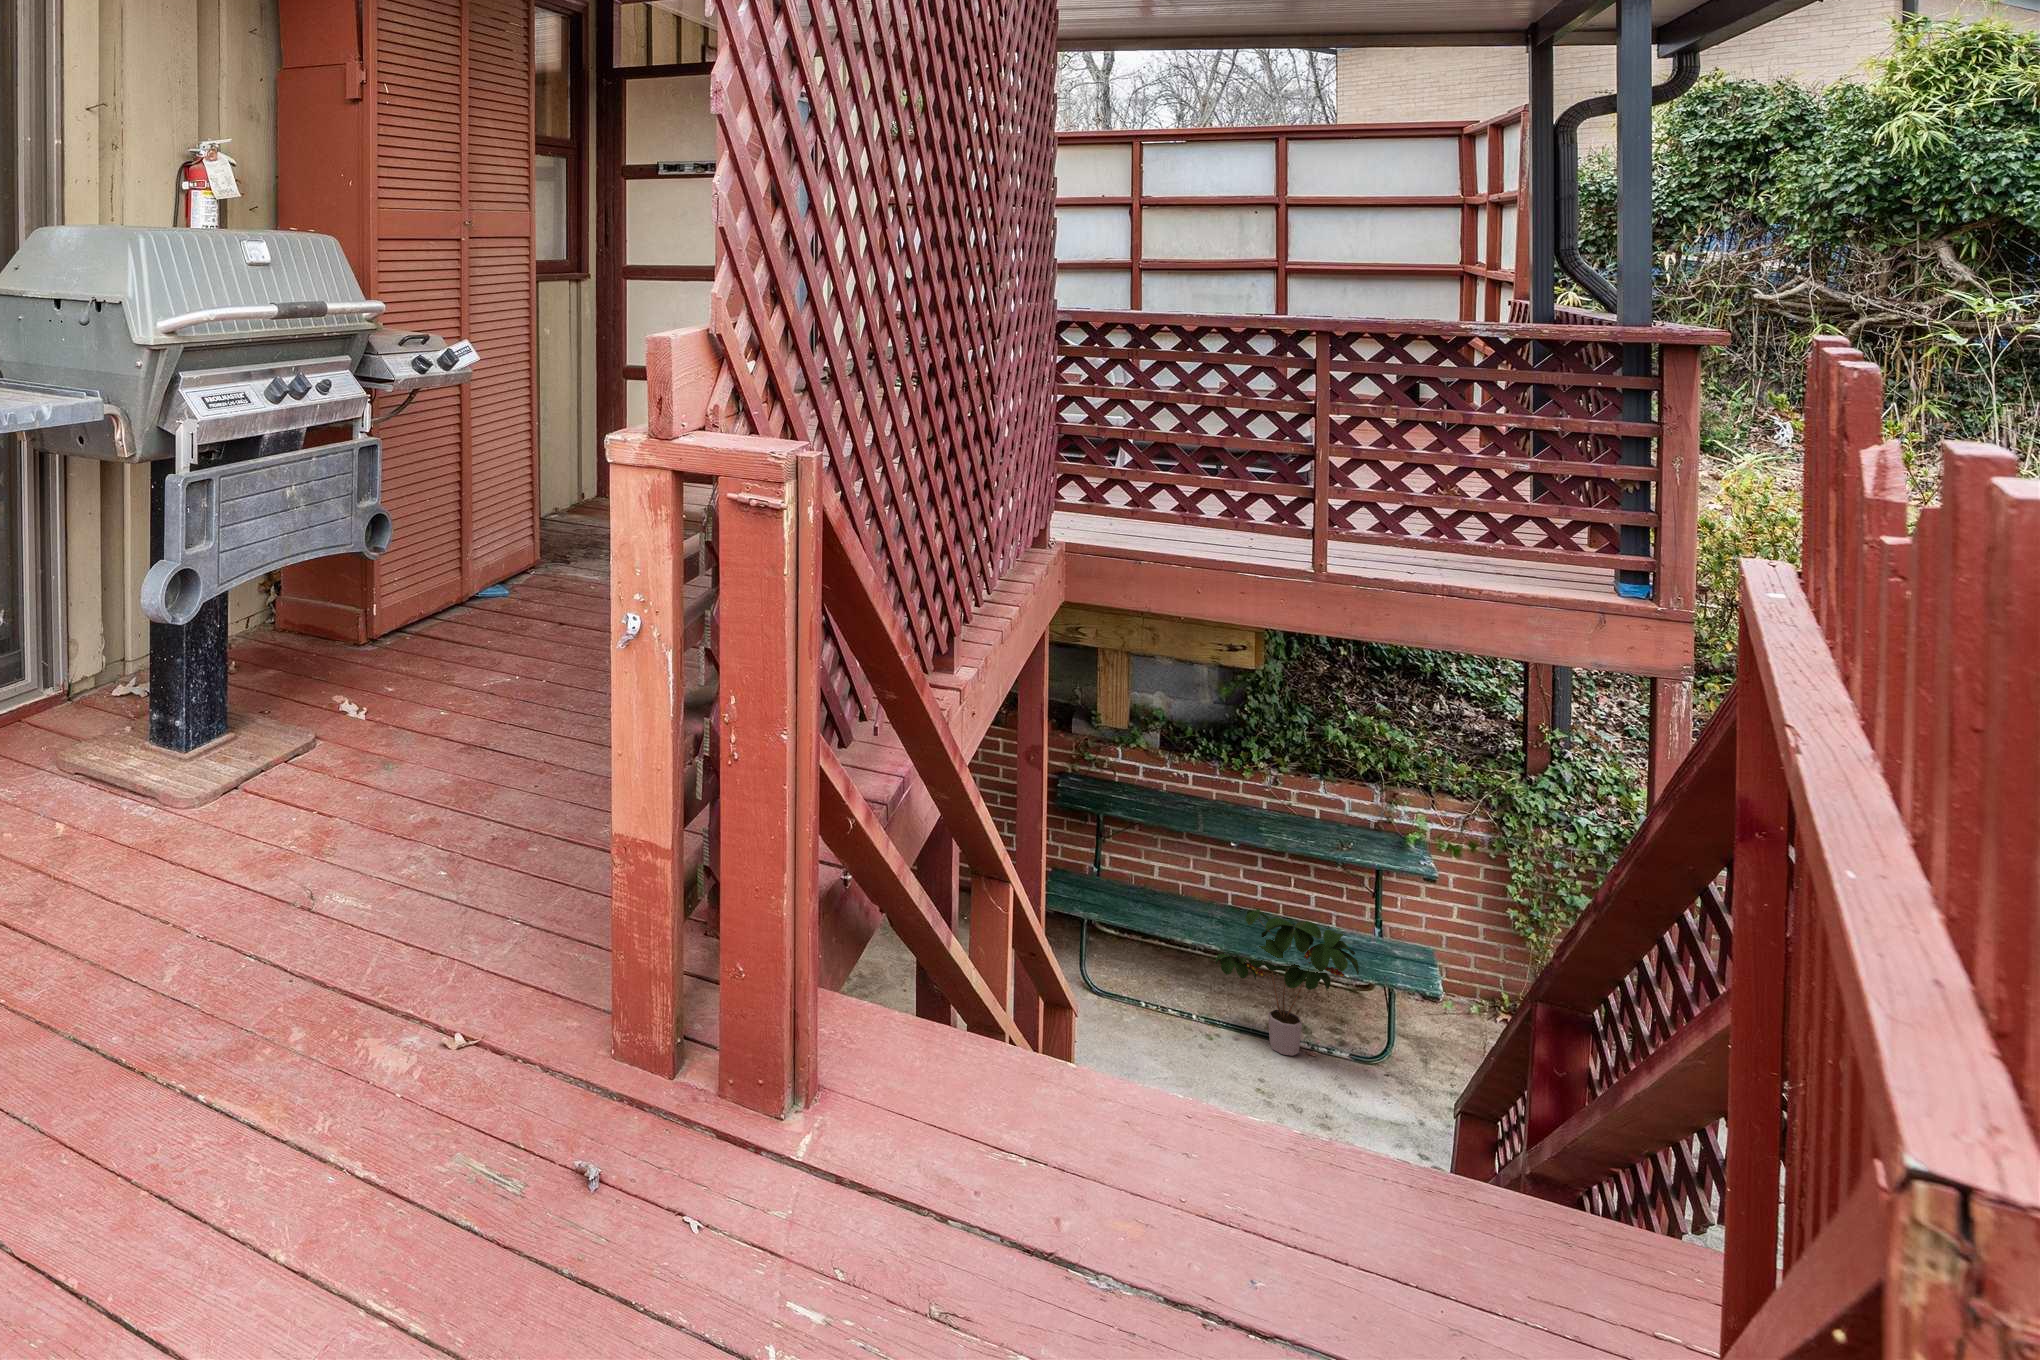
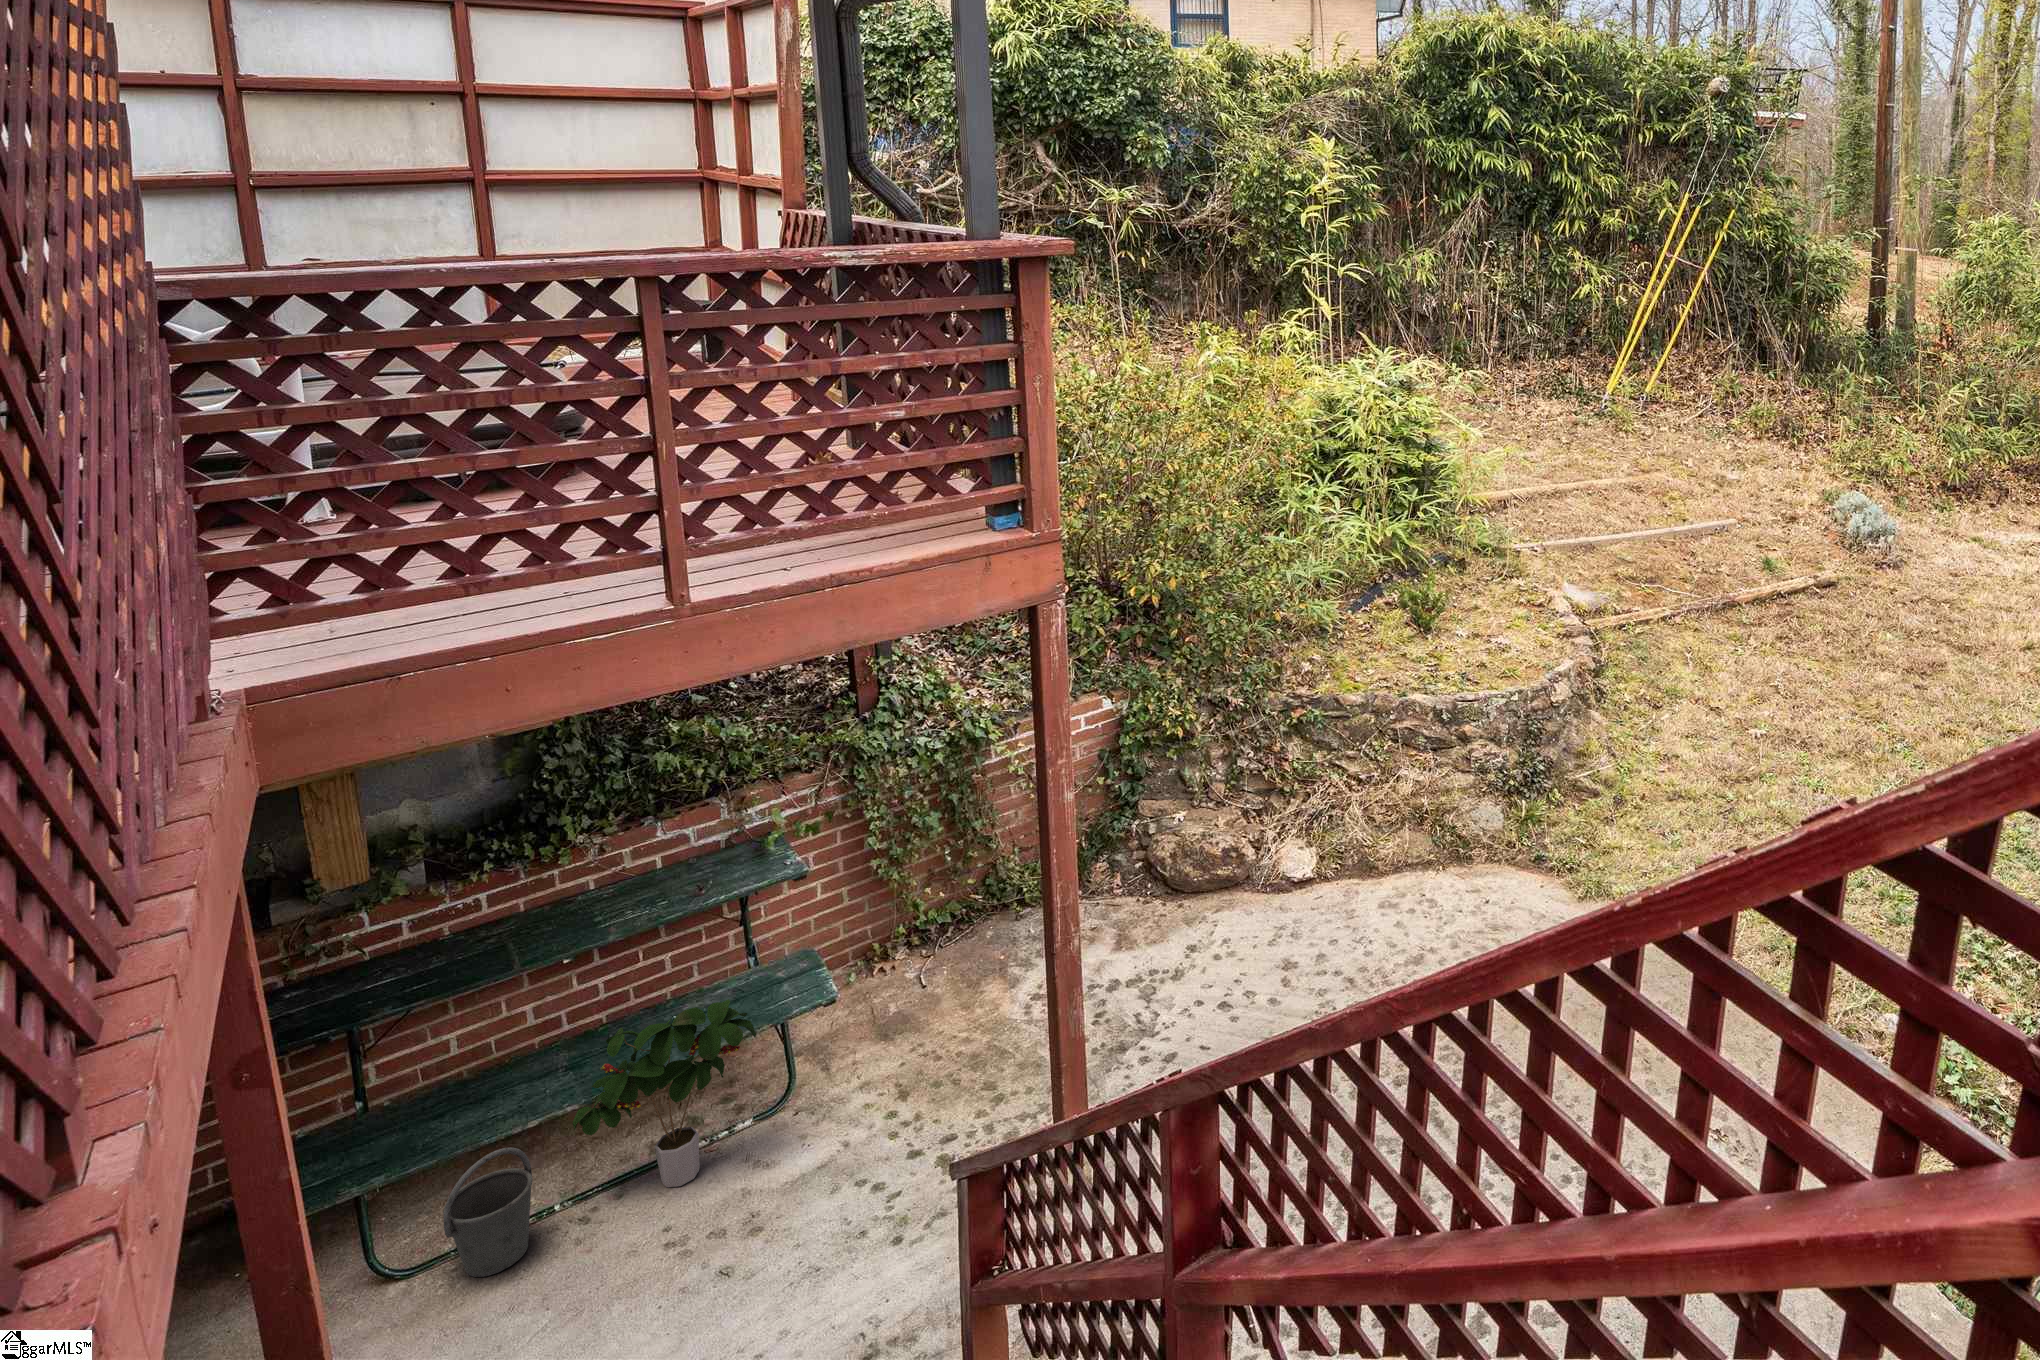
bucket: none [1125,941,1184,1026] -> present [443,1147,533,1277]

